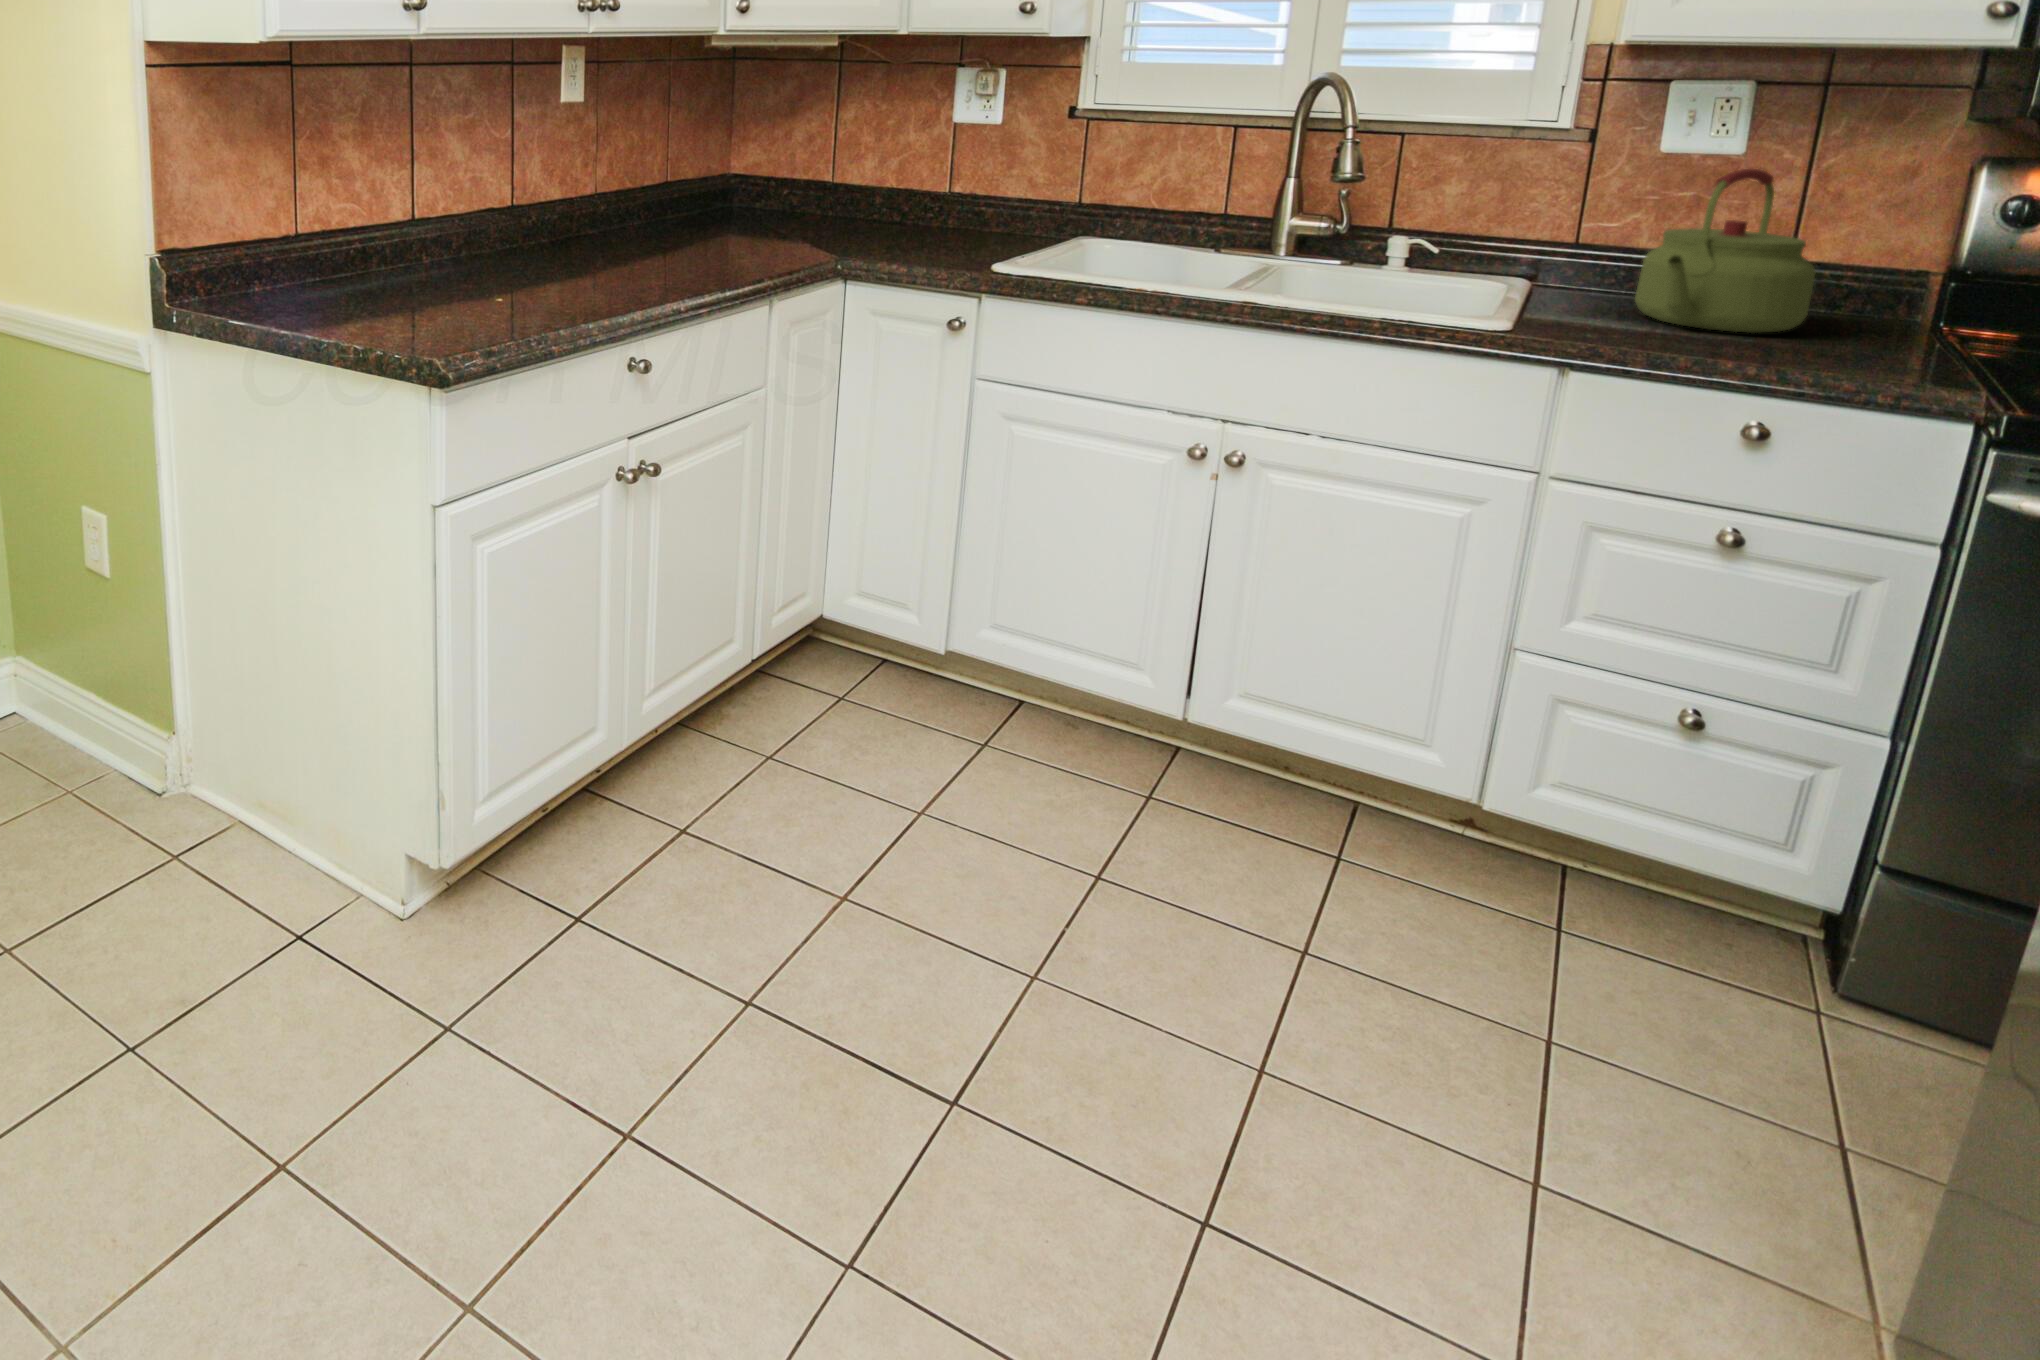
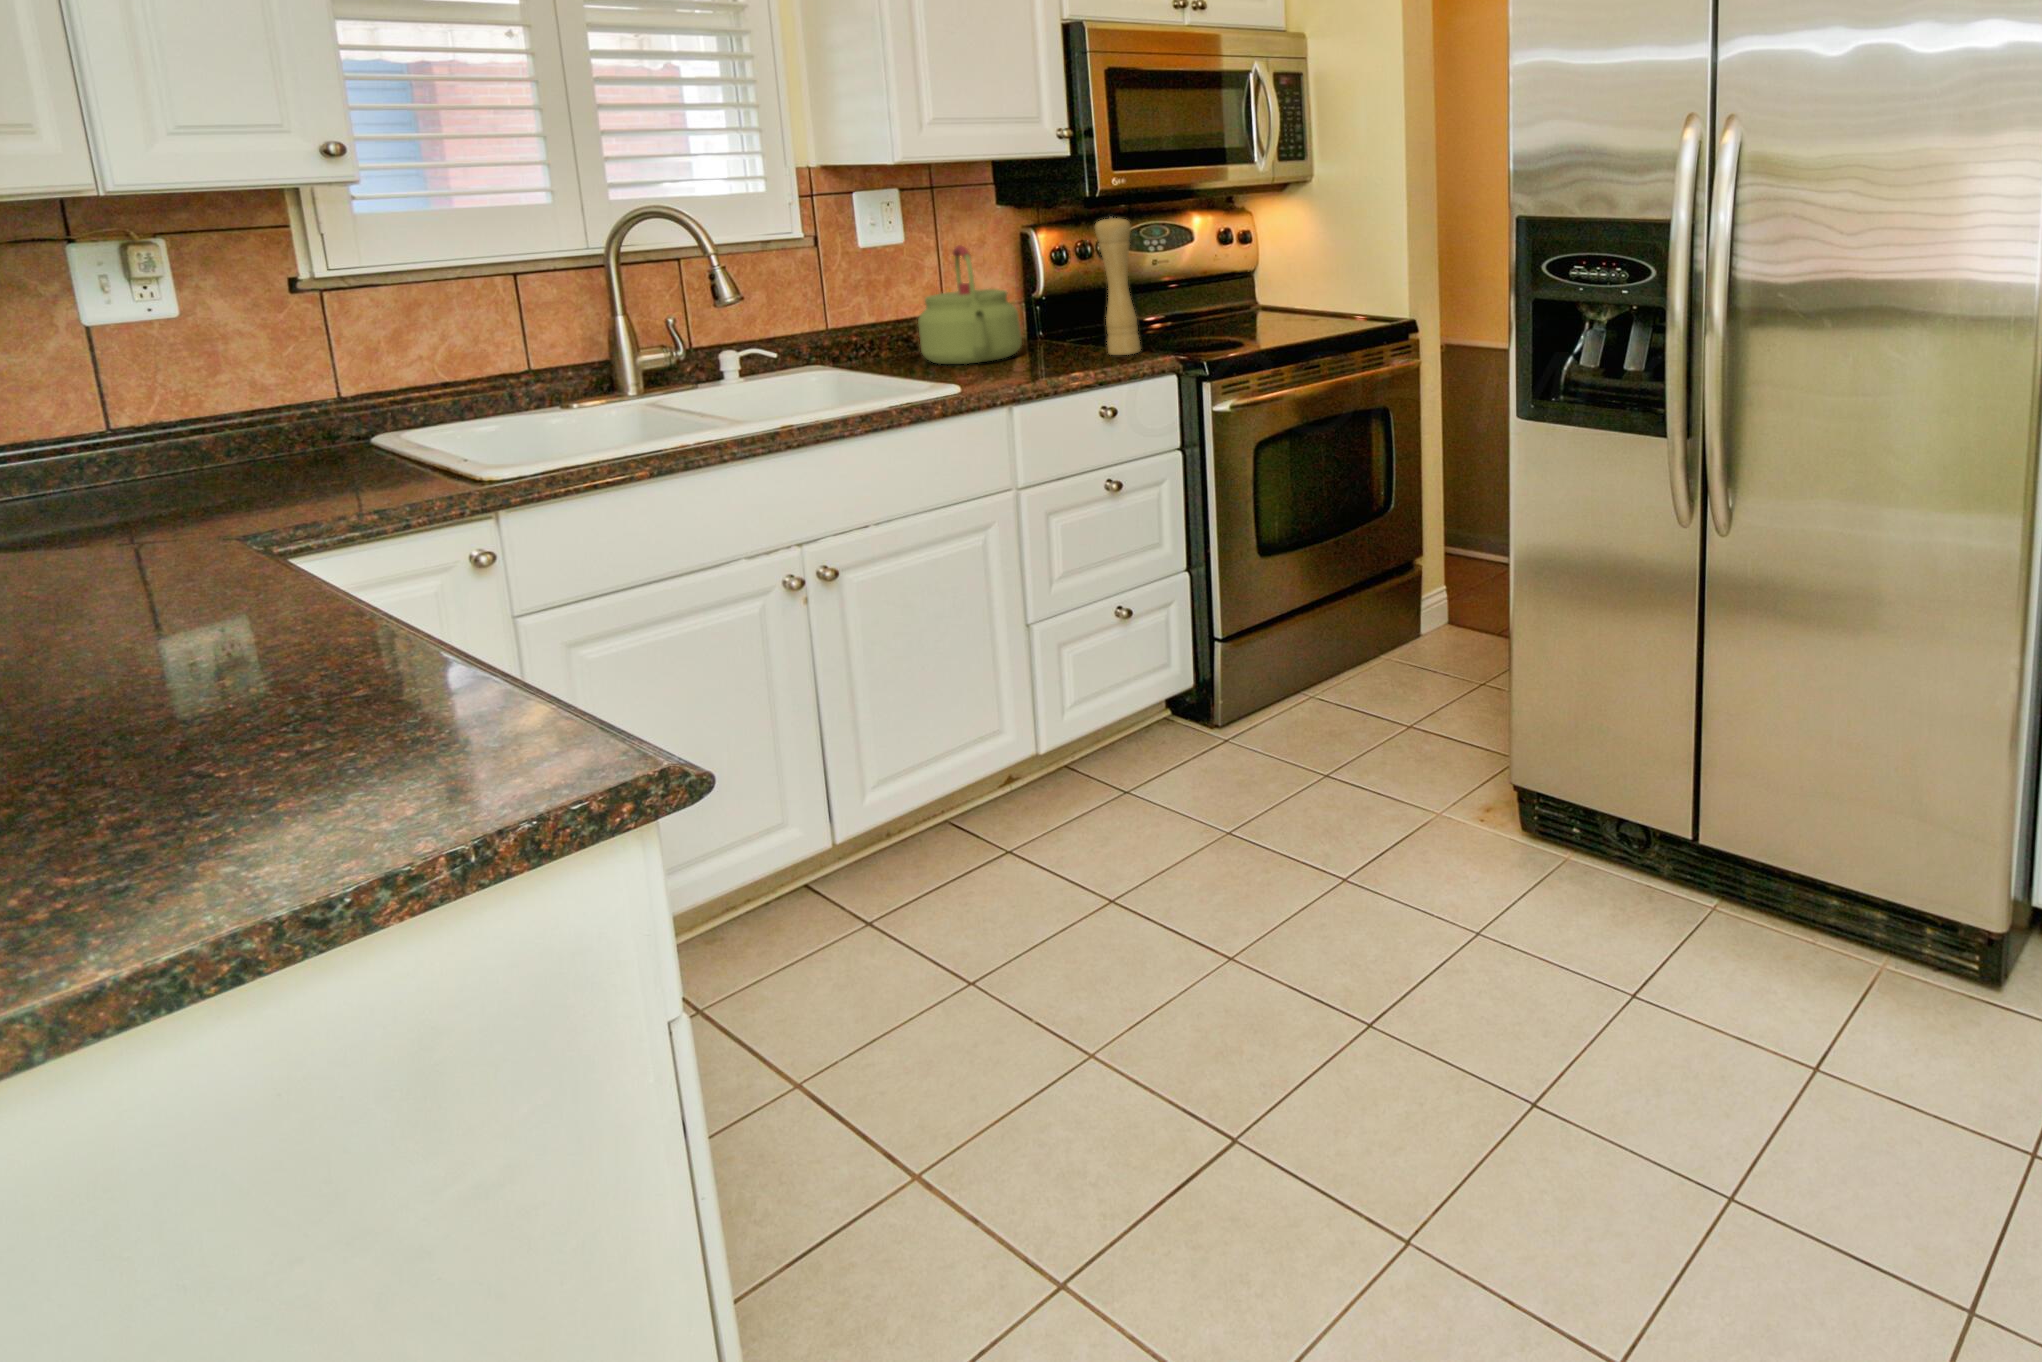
pepper mill: none [1870,158,1995,380] -> present [1095,217,1141,355]

